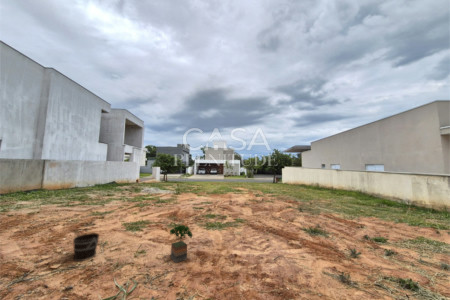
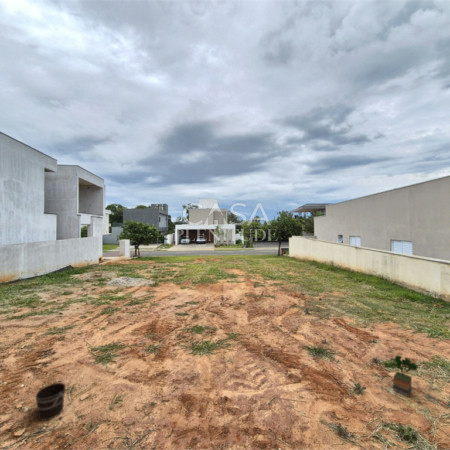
potted tree: present [170,225,193,263] -> present [389,356,418,397]

